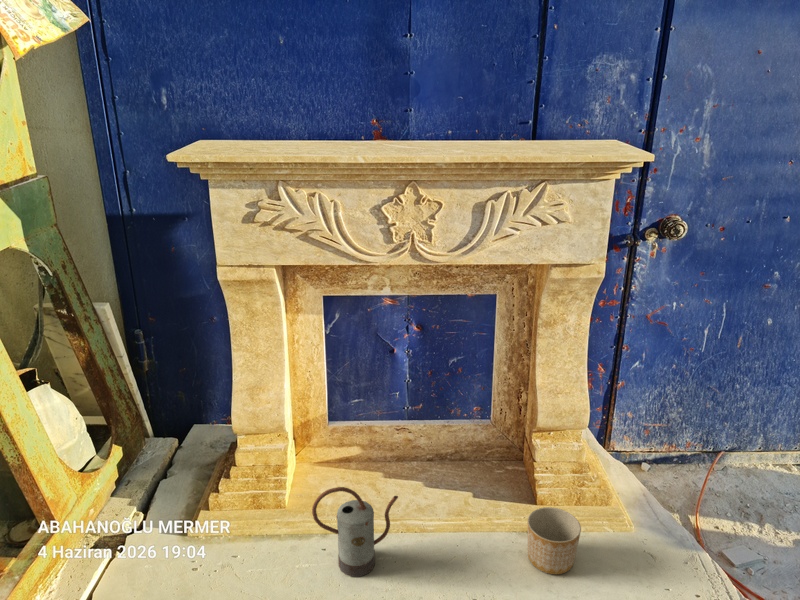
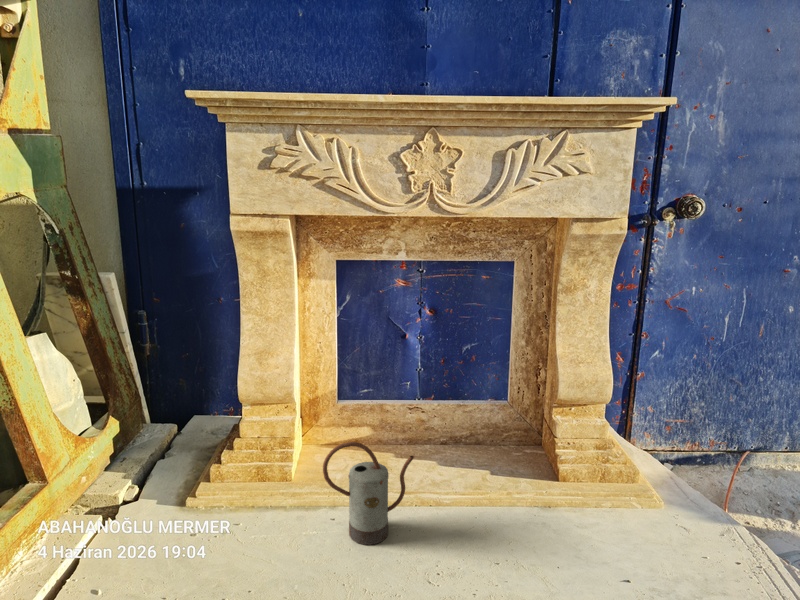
planter: present [528,507,581,574] -> none [553,476,610,544]

